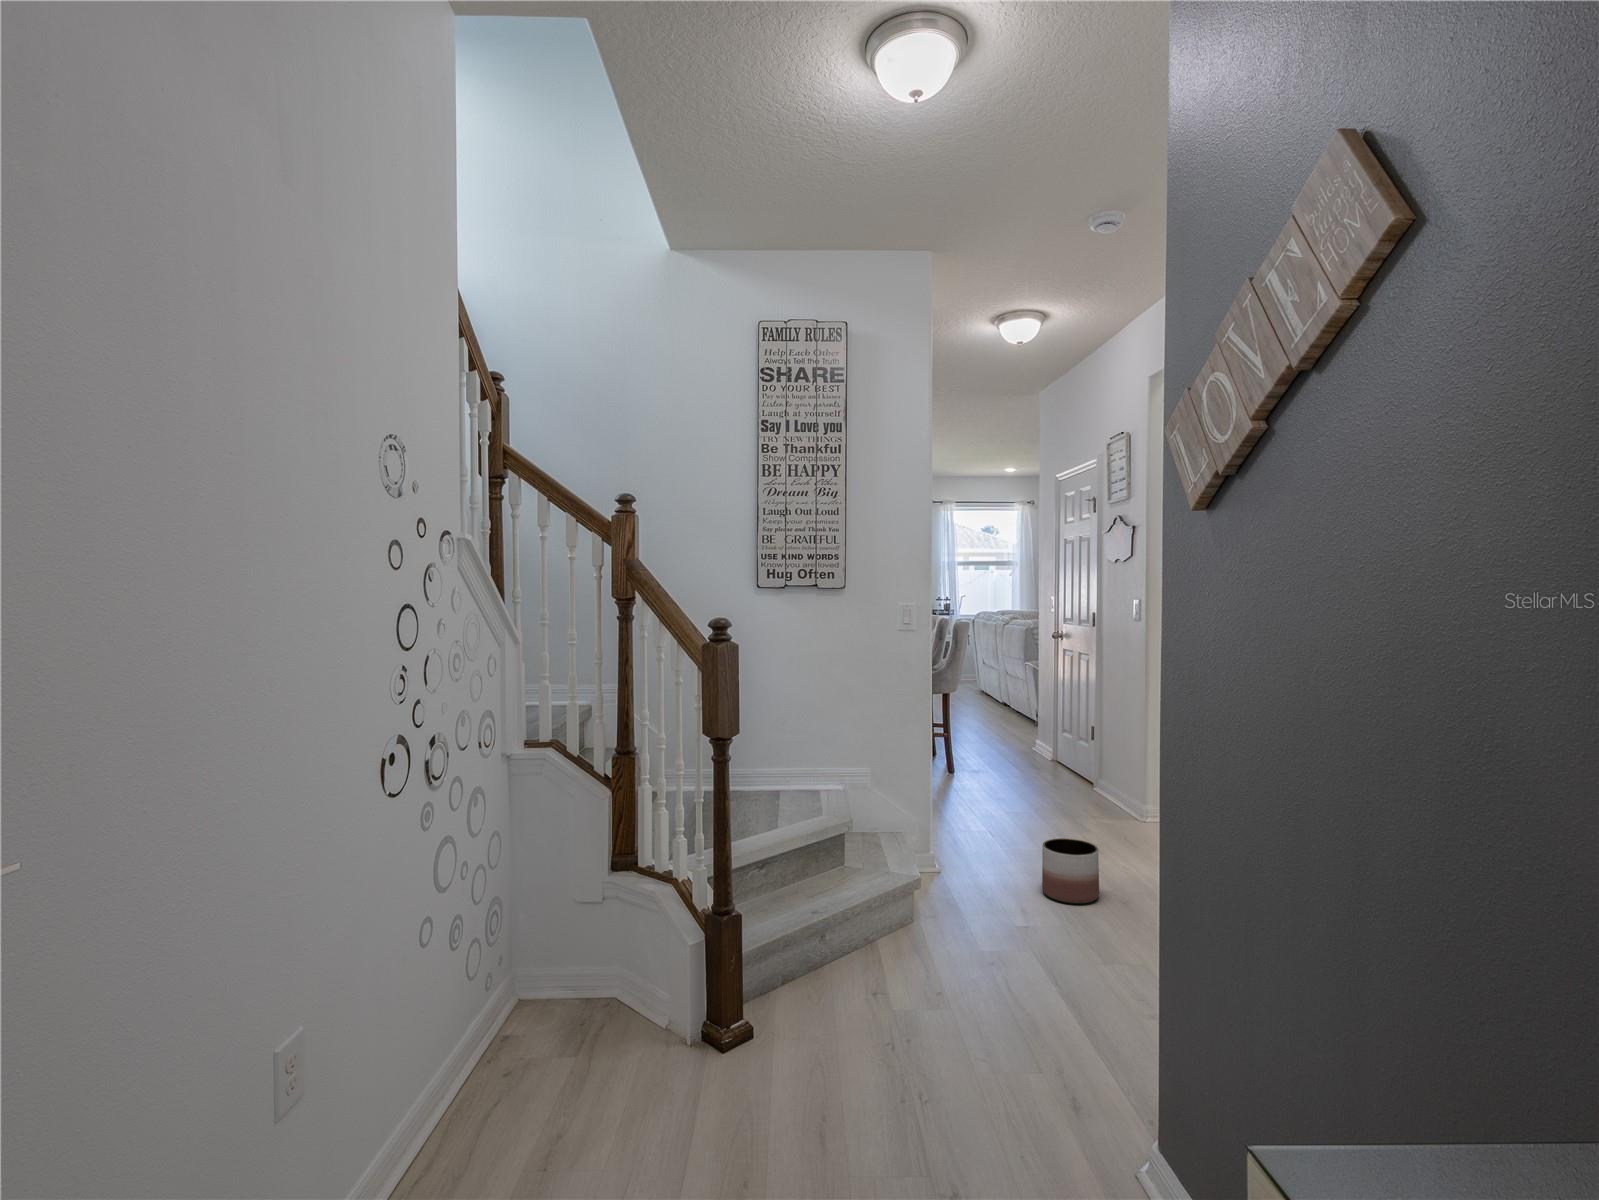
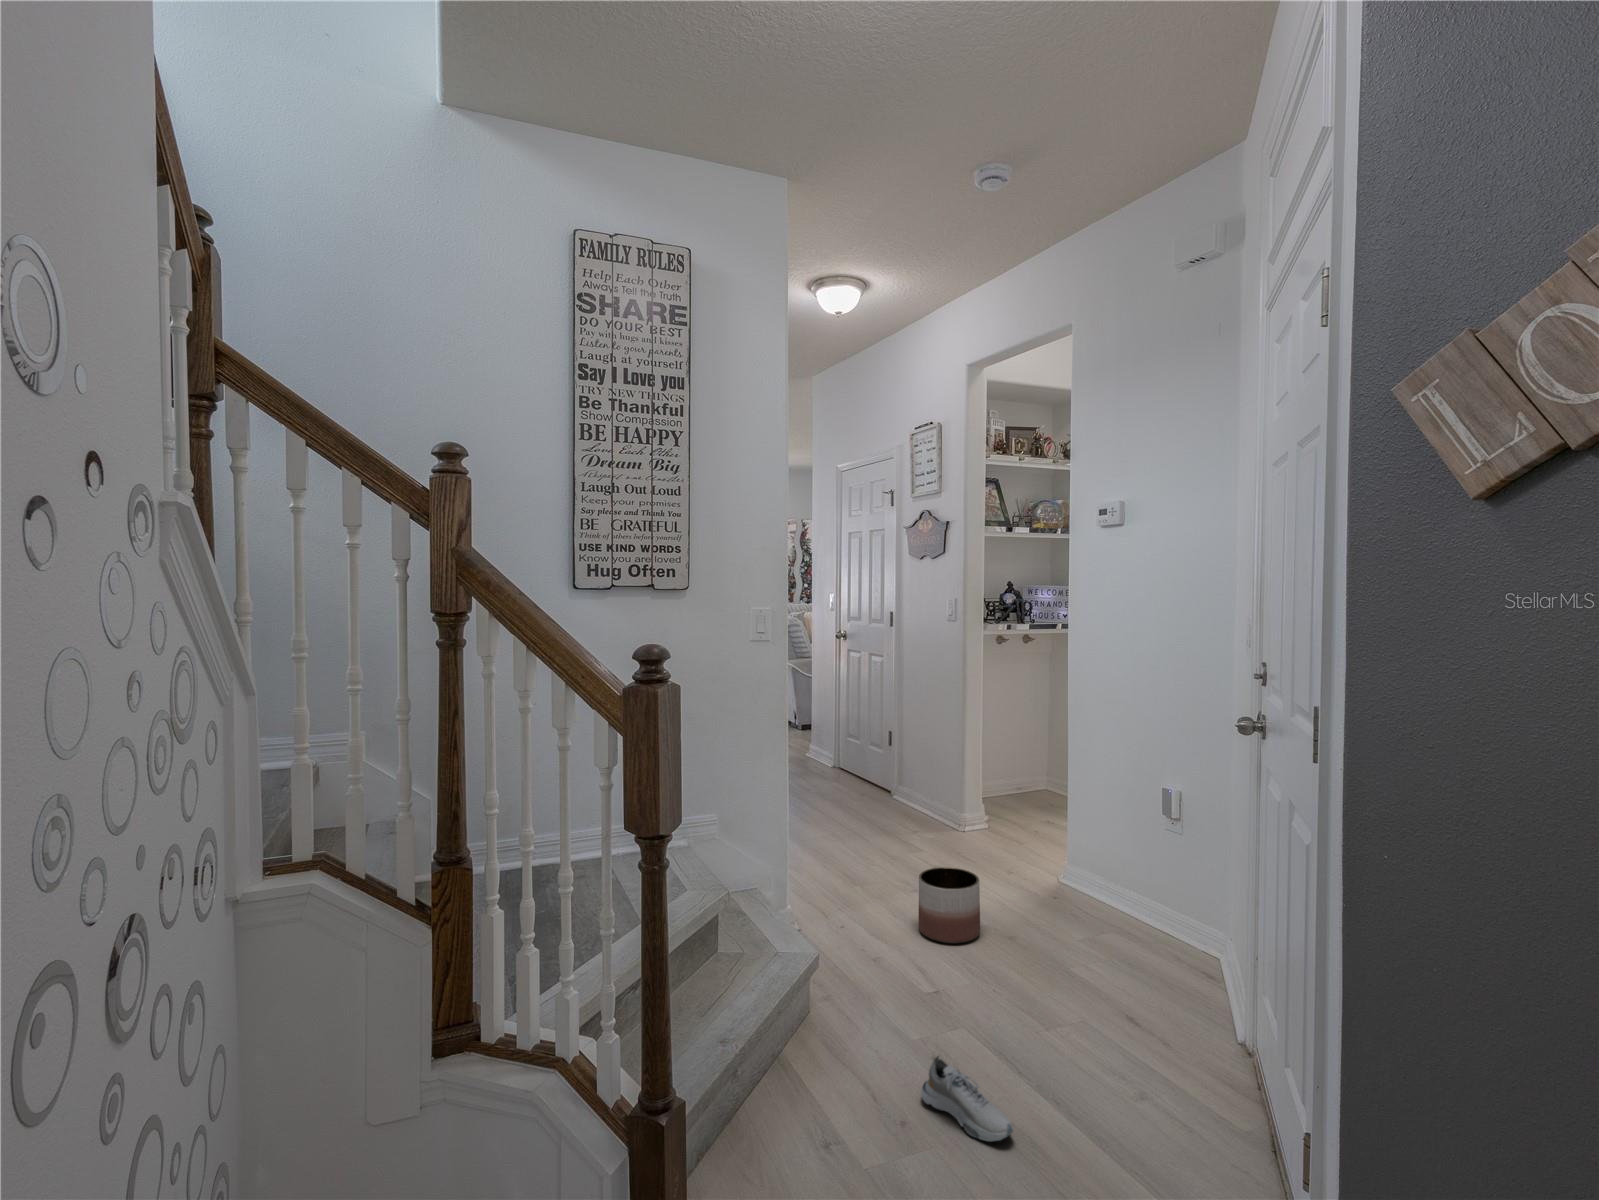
shoe: none [962,955,1019,1020] -> present [921,1057,1013,1142]

